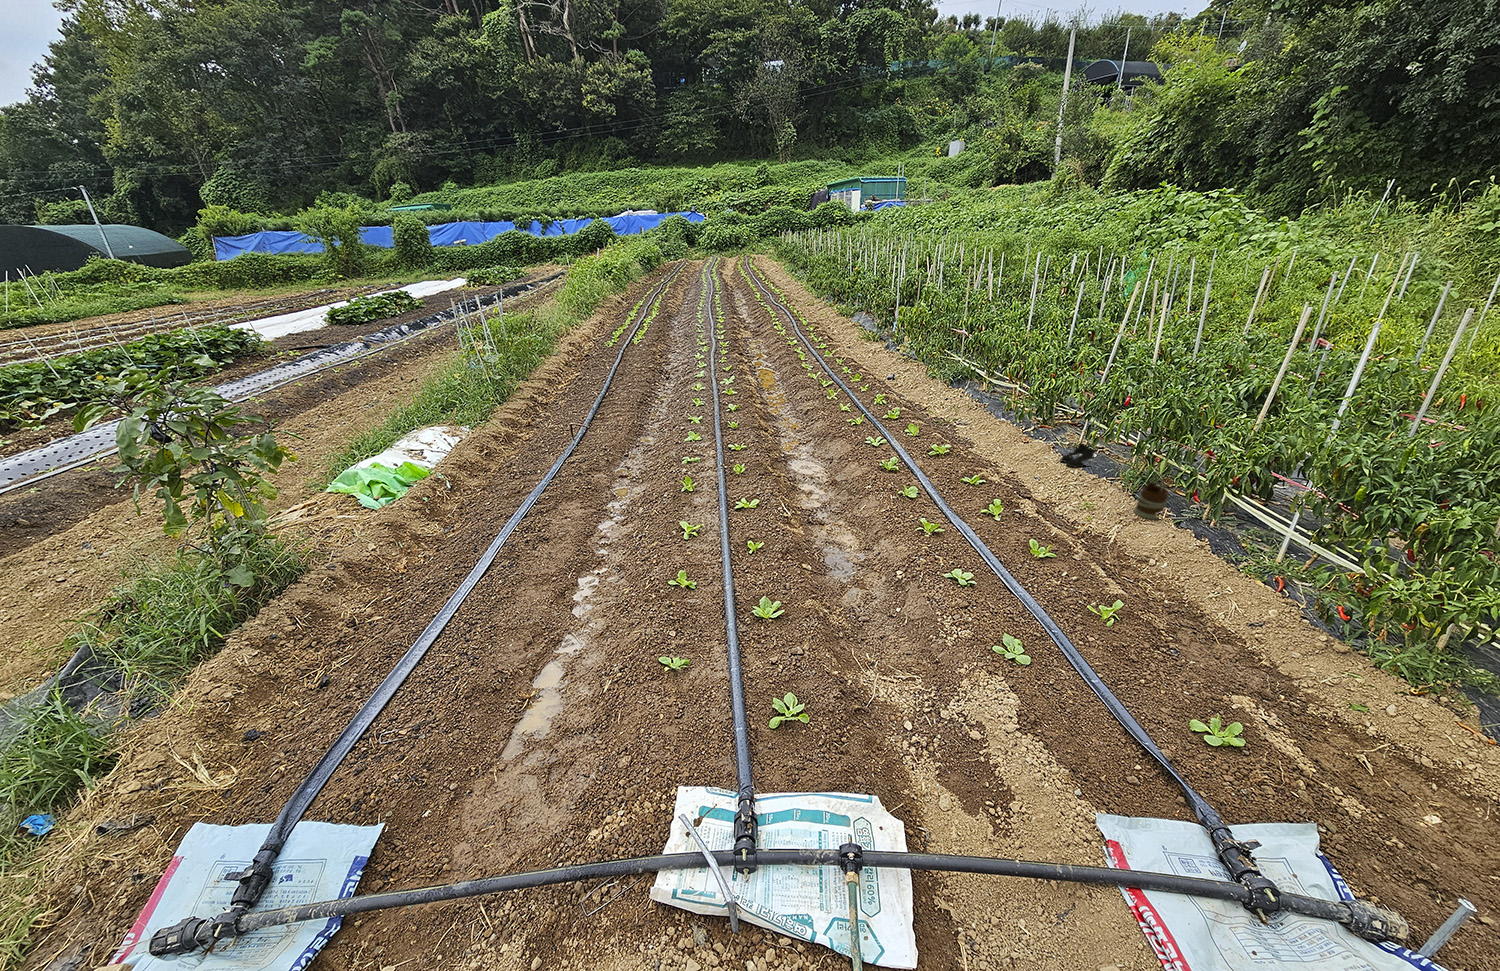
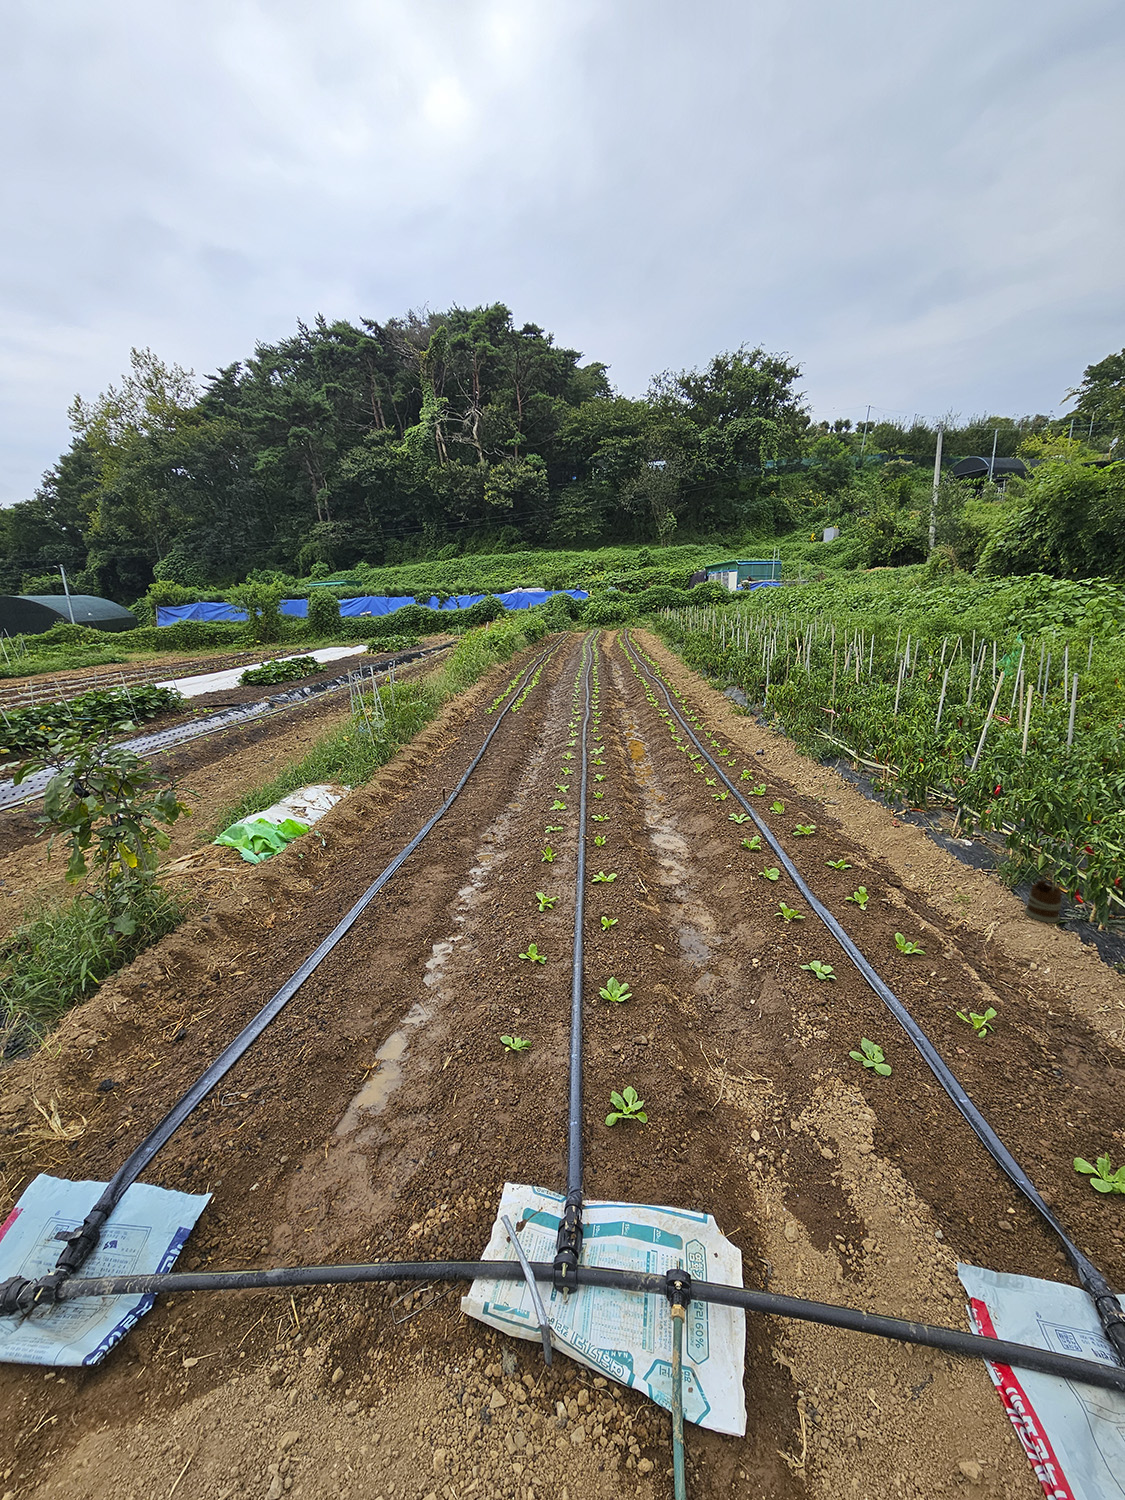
boots: present [1061,443,1095,468] -> none [941,832,980,859]

